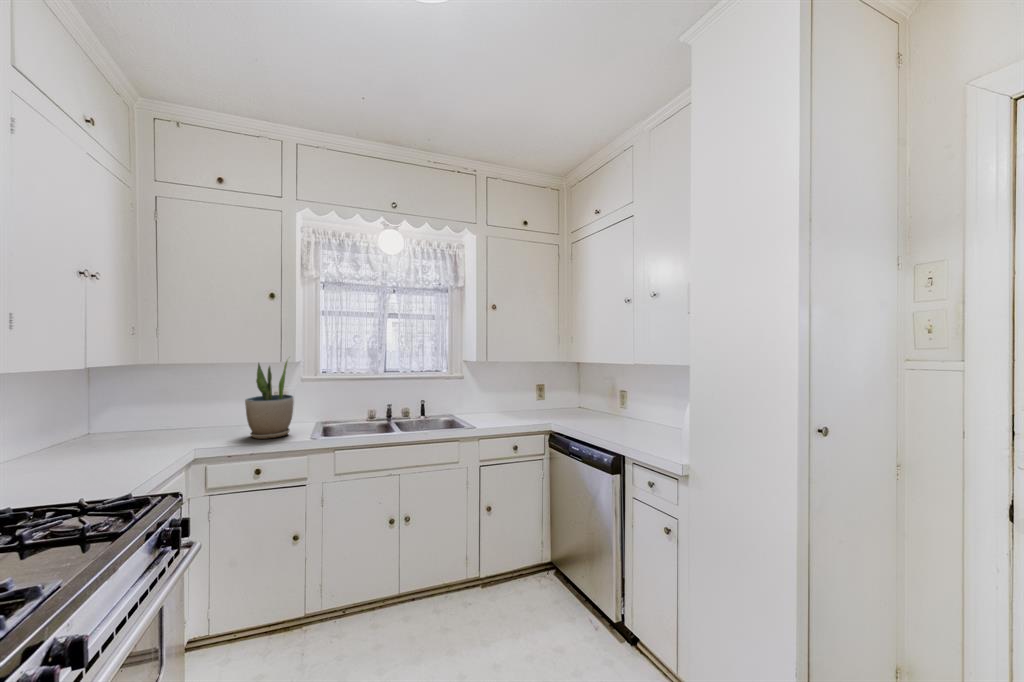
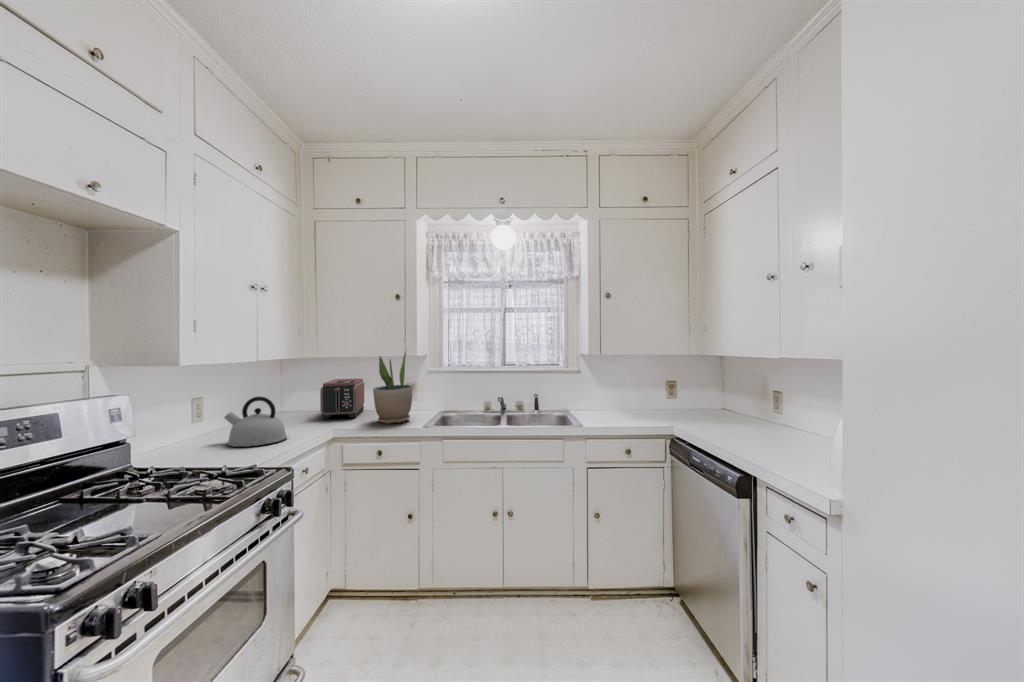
toaster: none [167,389,217,439] -> present [320,379,364,419]
kettle: none [51,414,146,478] -> present [224,397,287,447]

